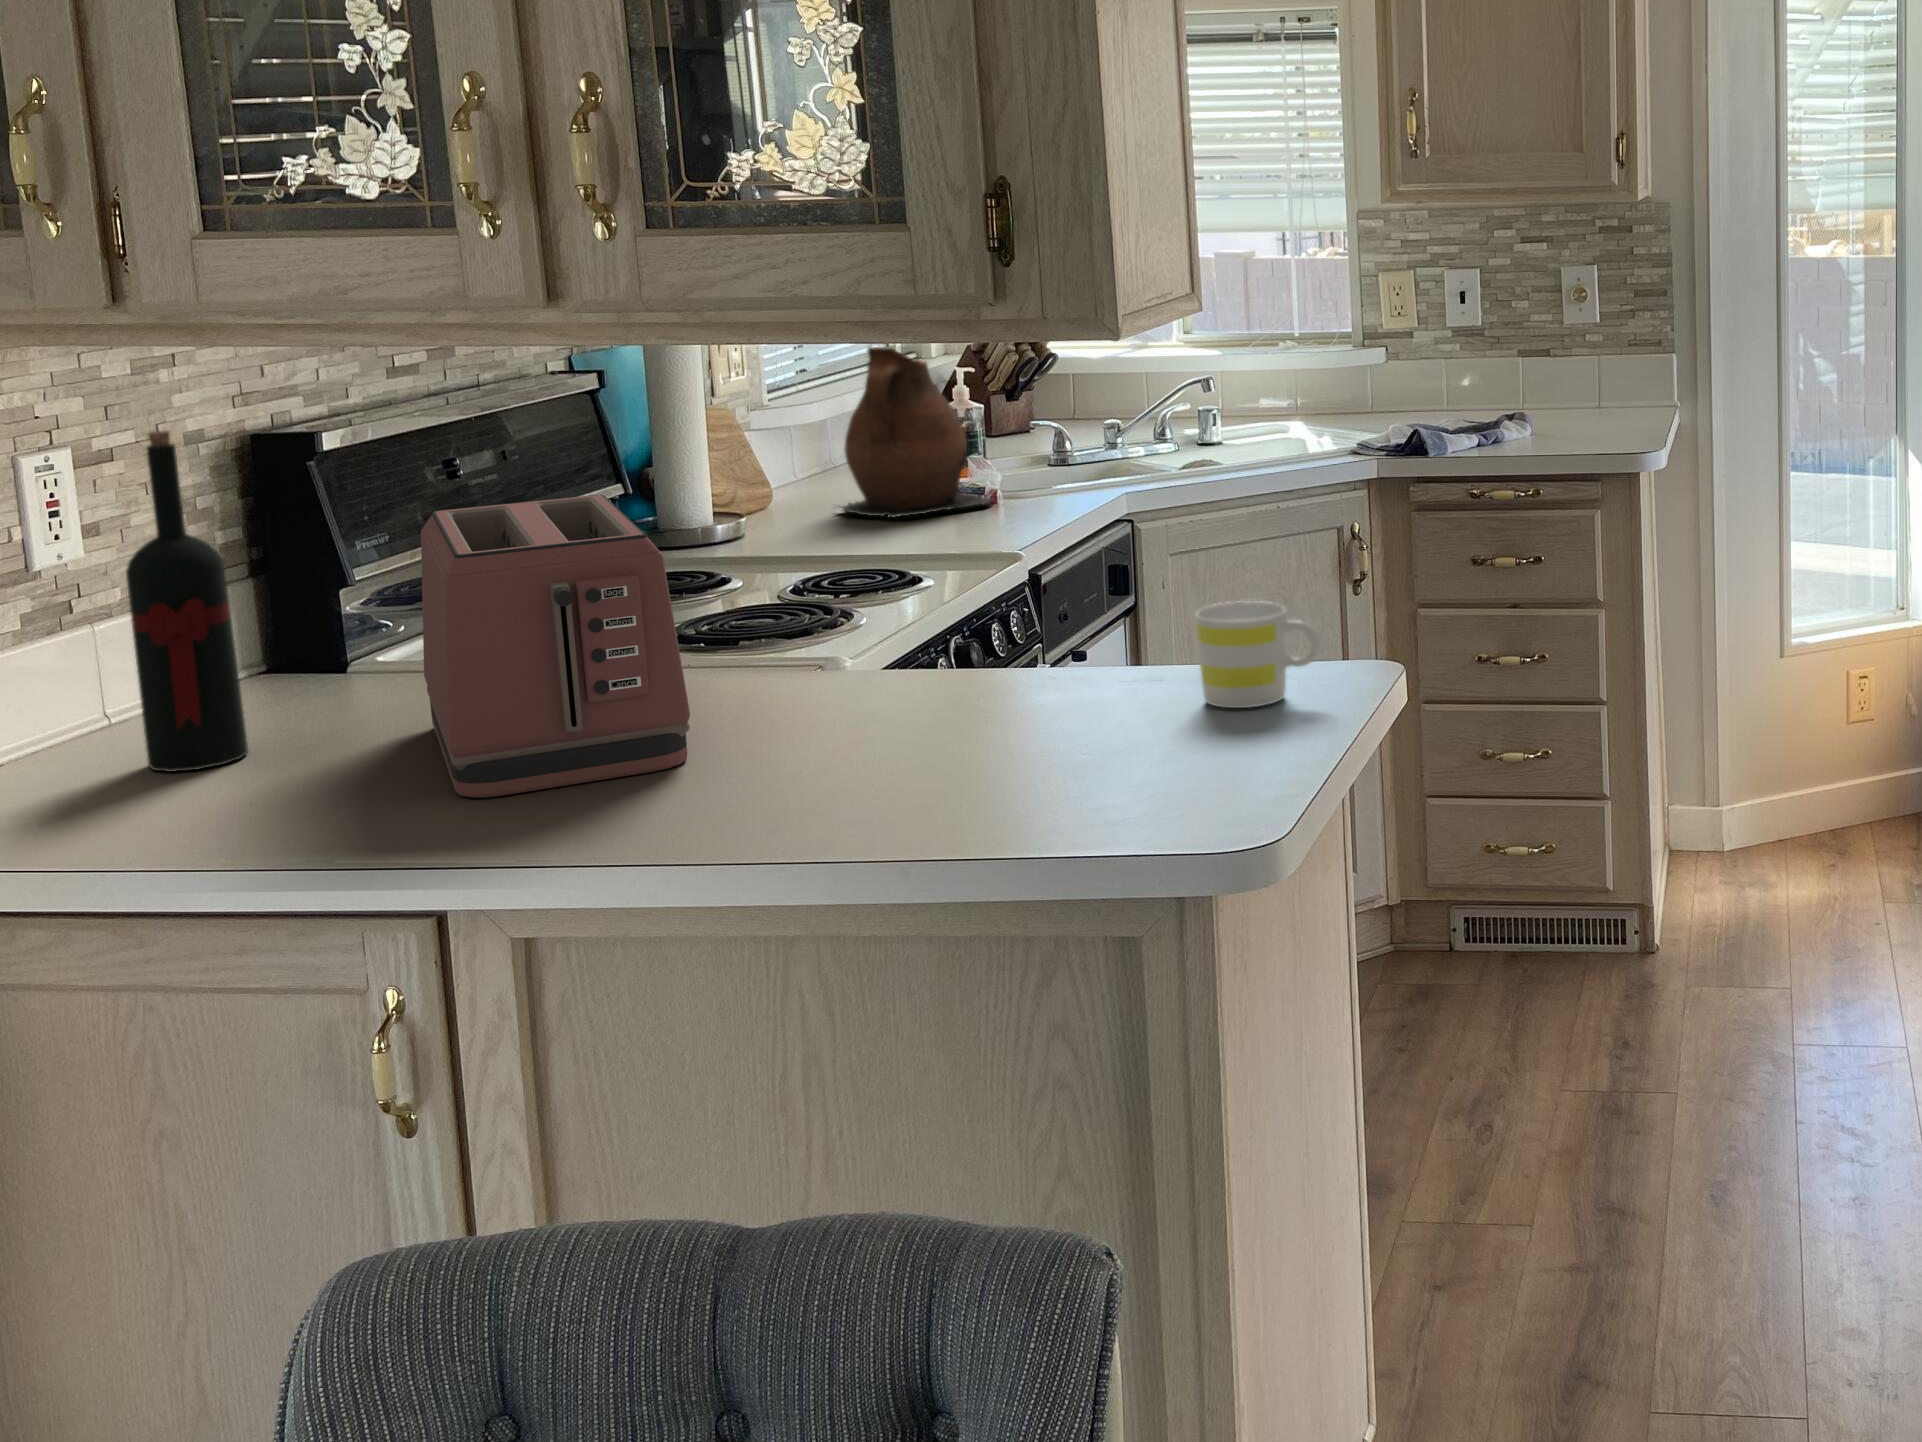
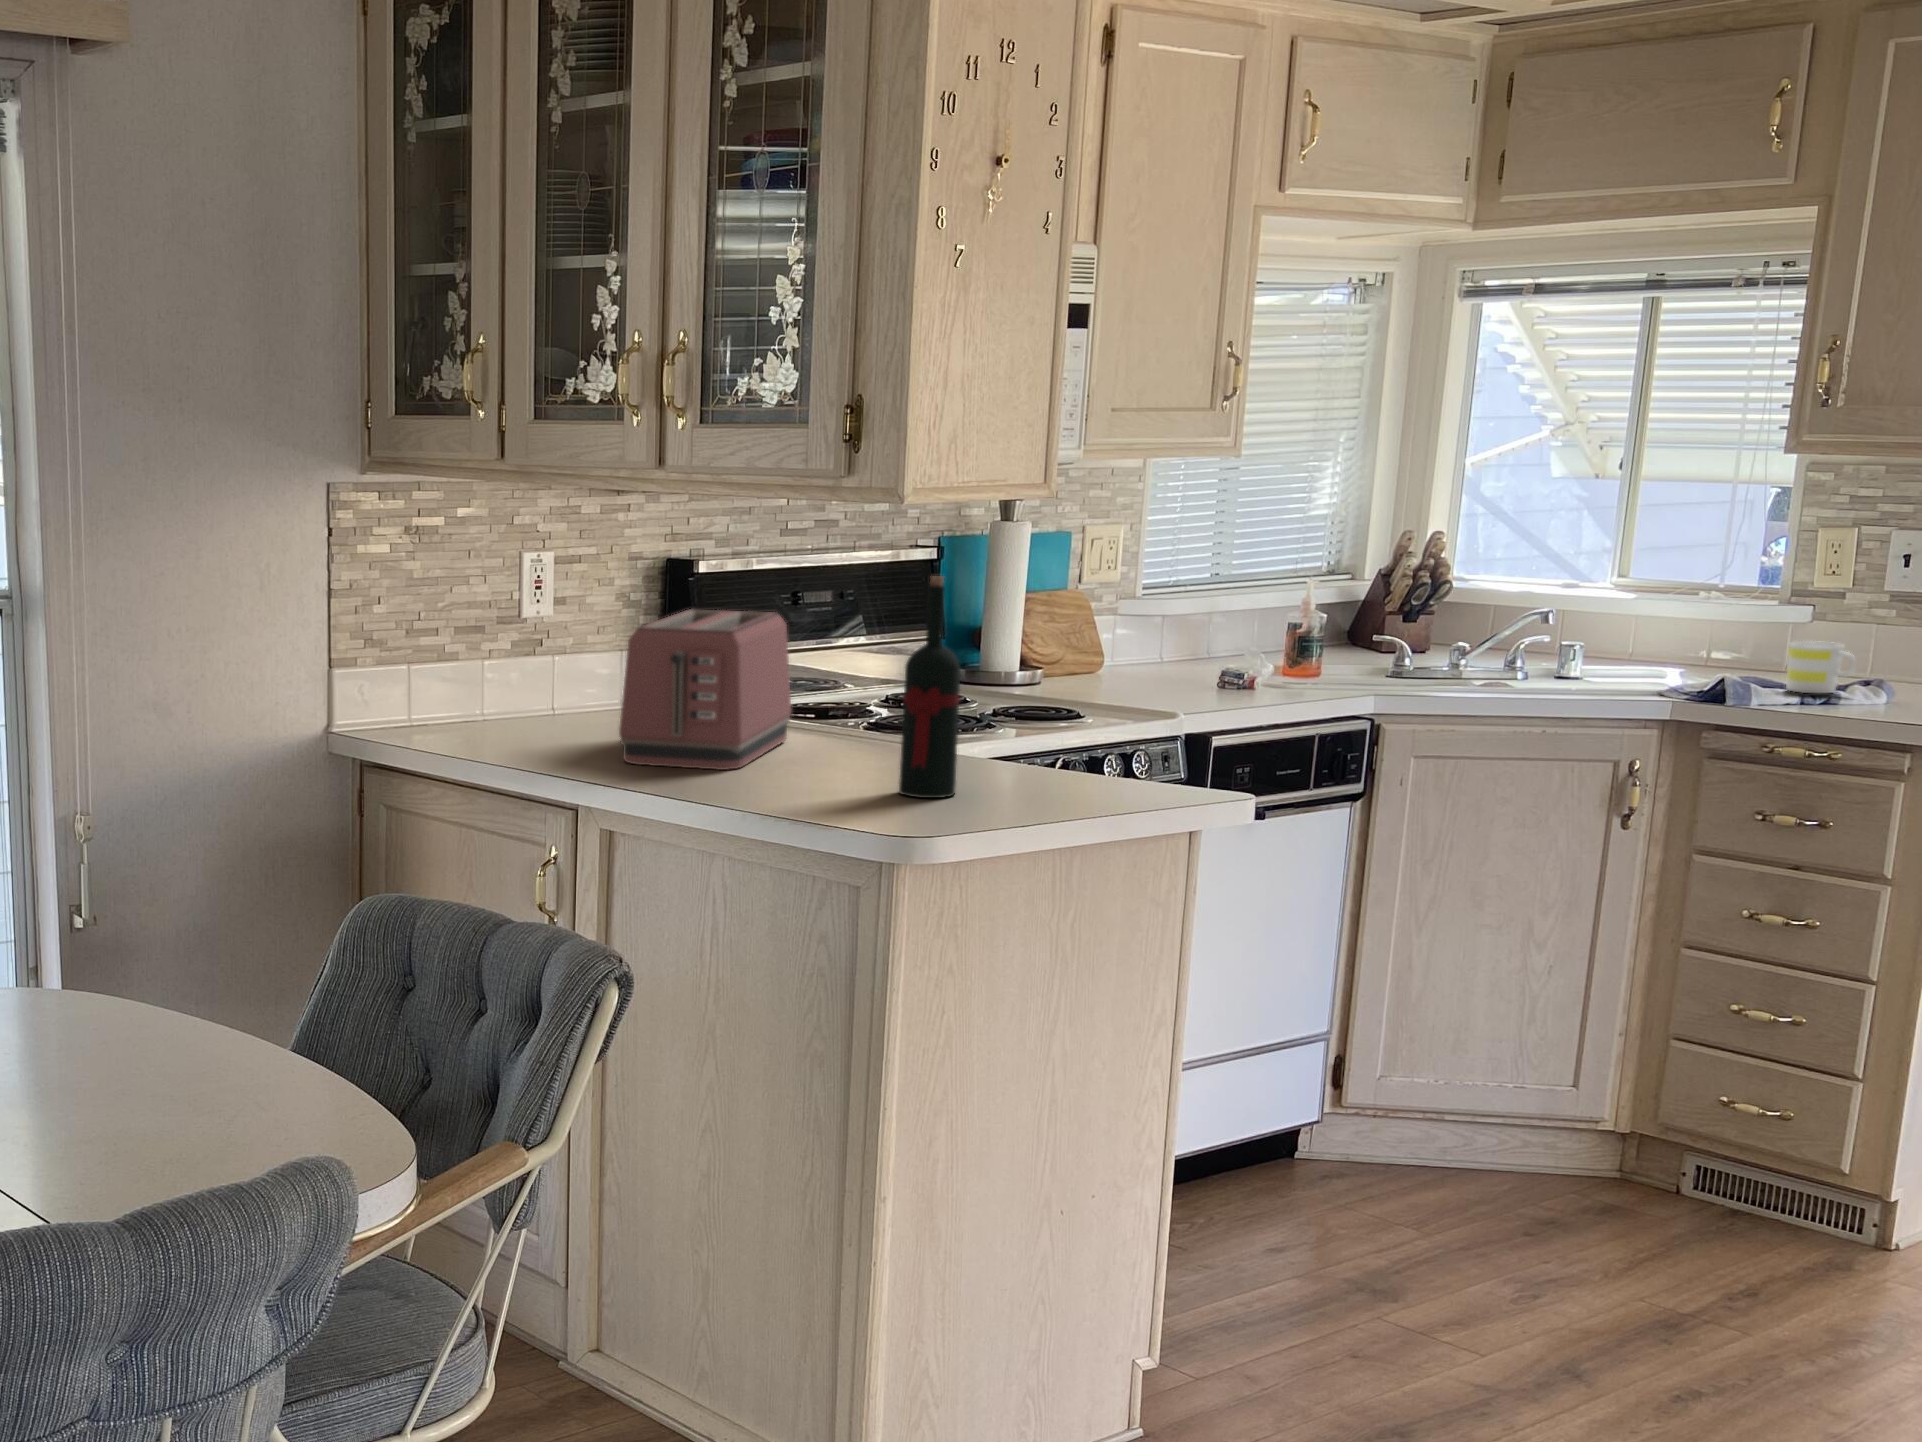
ceramic pitcher: present [838,347,991,517] -> none [1133,549,1254,687]
wine bottle: present [126,430,248,772] -> present [899,576,961,798]
mug: present [1194,601,1320,708] -> present [1786,641,1857,693]

